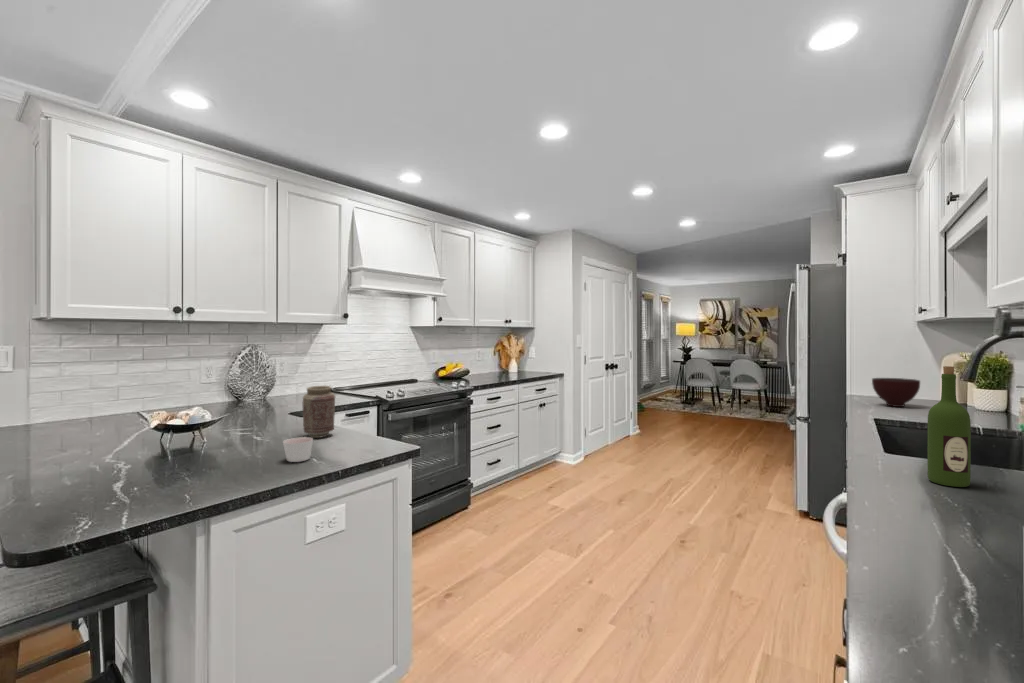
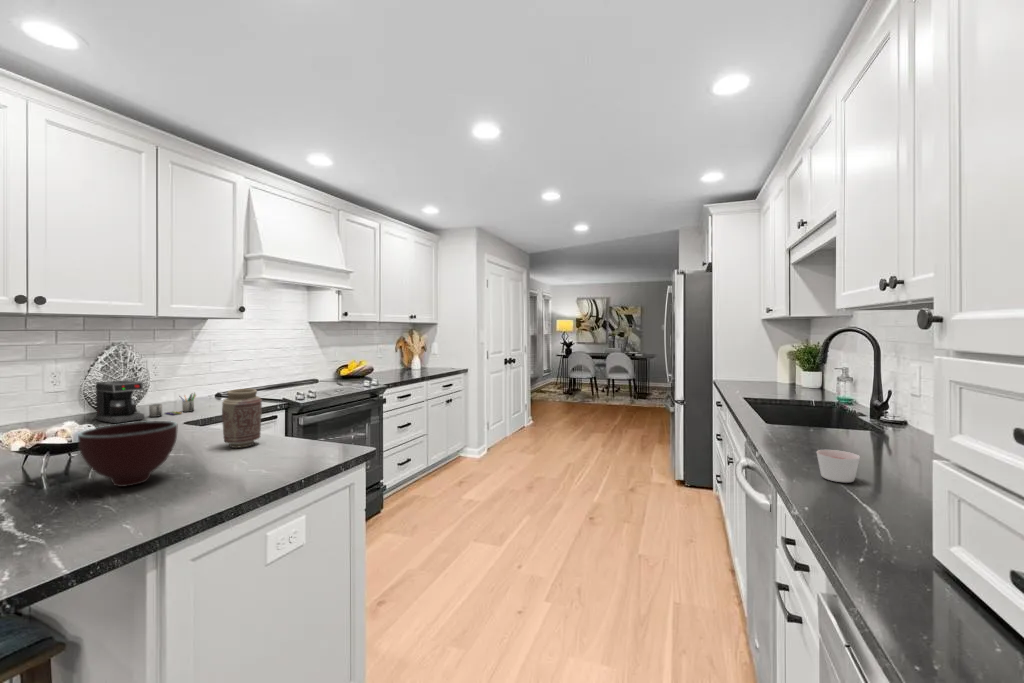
wine bottle: present [927,366,971,487] -> none [812,356,841,449]
coffee maker: none [229,376,304,412] -> present [96,380,196,423]
bowl: present [872,378,920,407] -> present [78,421,178,487]
candle: present [283,437,313,462] -> present [817,450,860,482]

